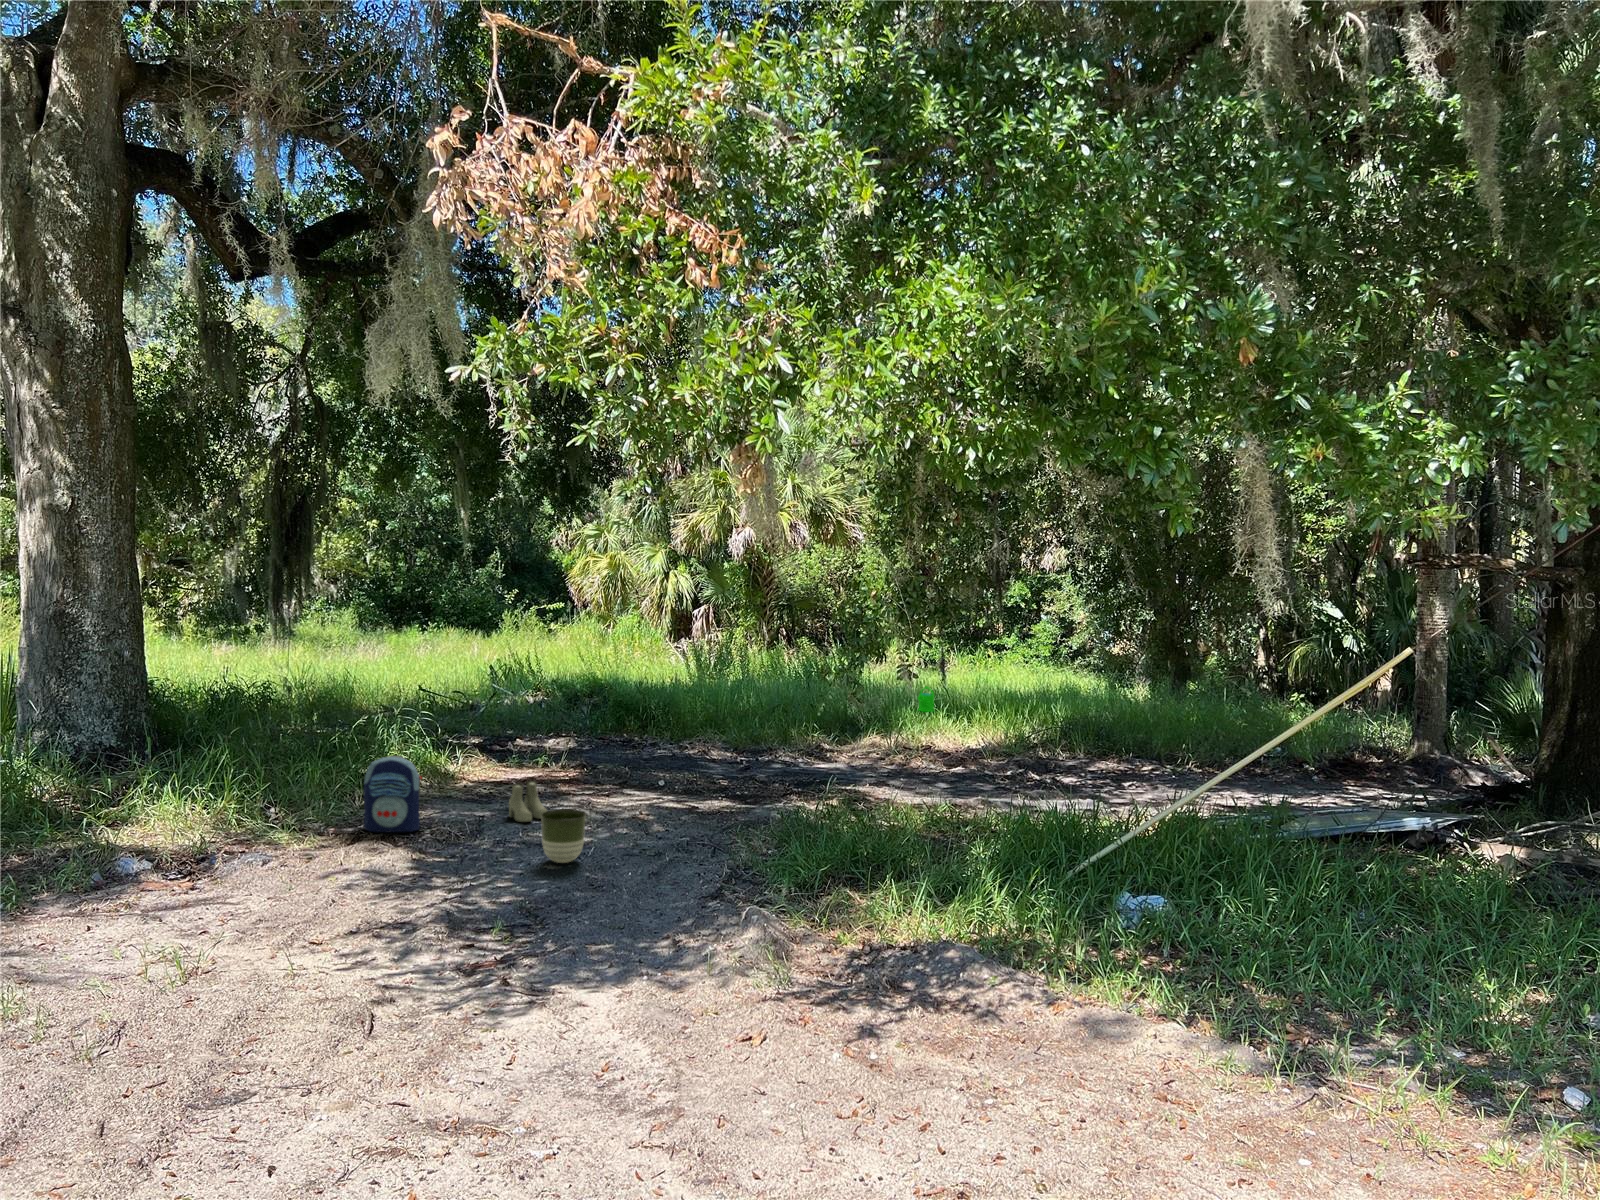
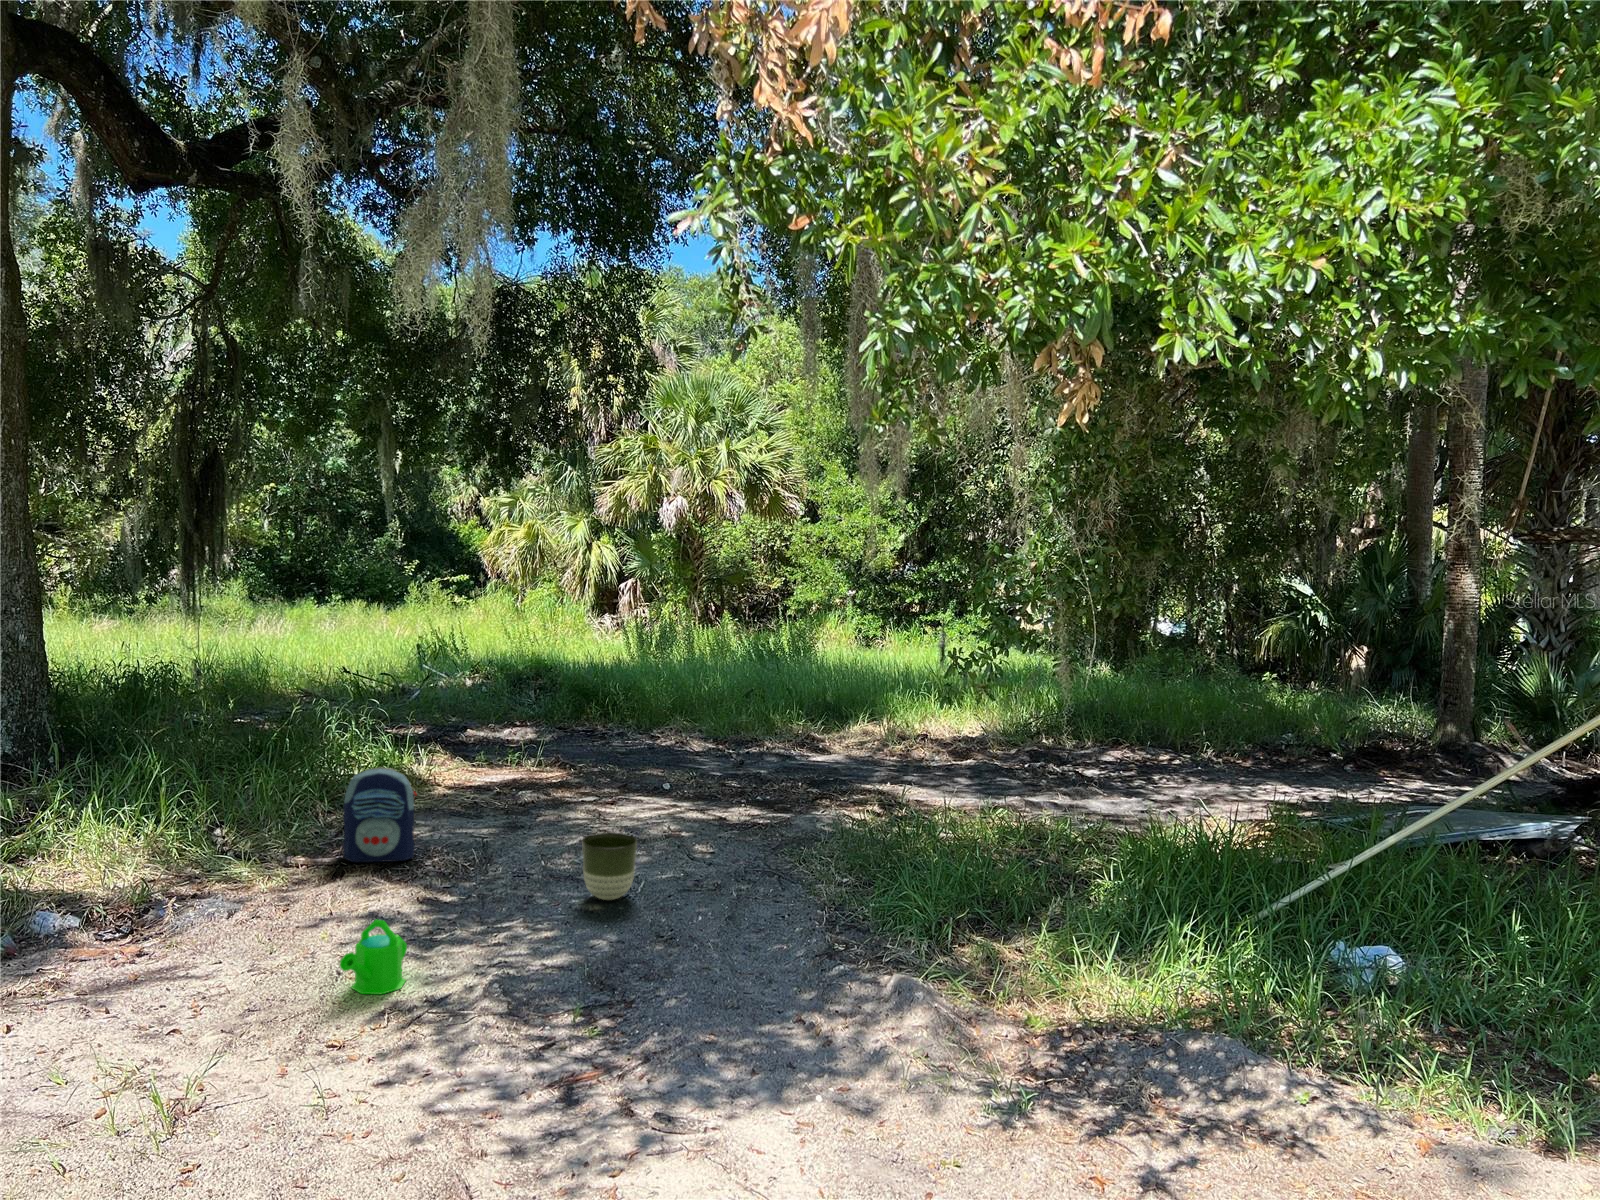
watering can: present [918,686,935,712] -> present [340,919,407,994]
boots: present [509,781,547,822] -> none [516,792,565,843]

